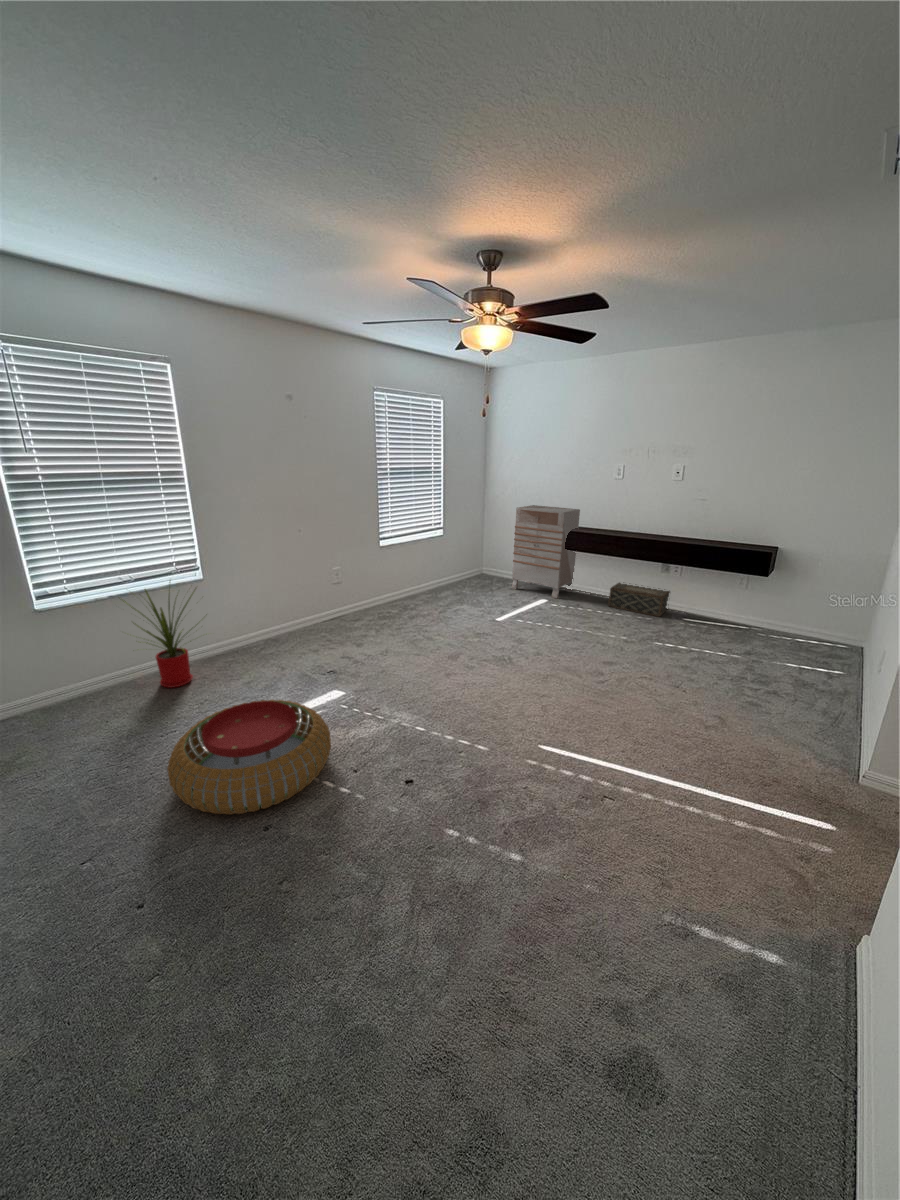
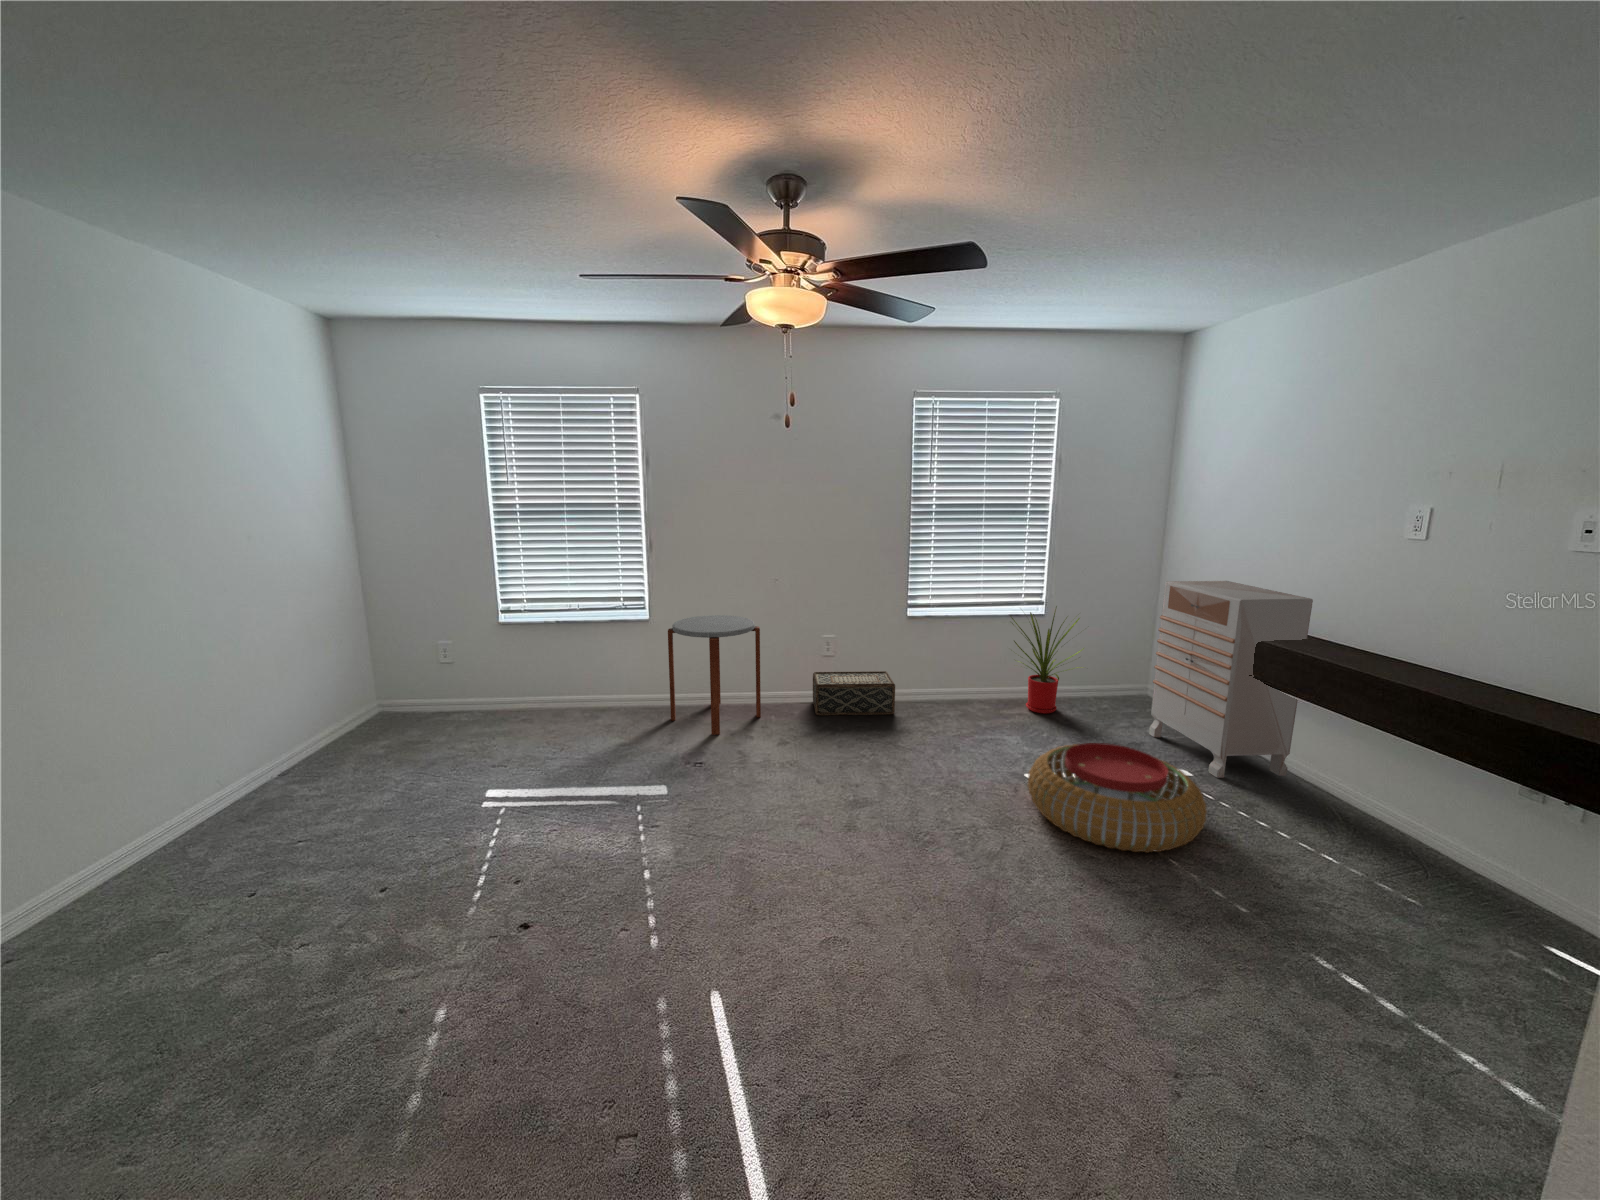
side table: none [247,563,321,657] -> present [668,615,761,735]
woven basket: present [609,583,670,617] -> present [813,671,895,715]
house plant: present [123,590,195,688] -> present [1011,606,1084,713]
pouf: present [167,700,331,815] -> present [1028,743,1207,852]

